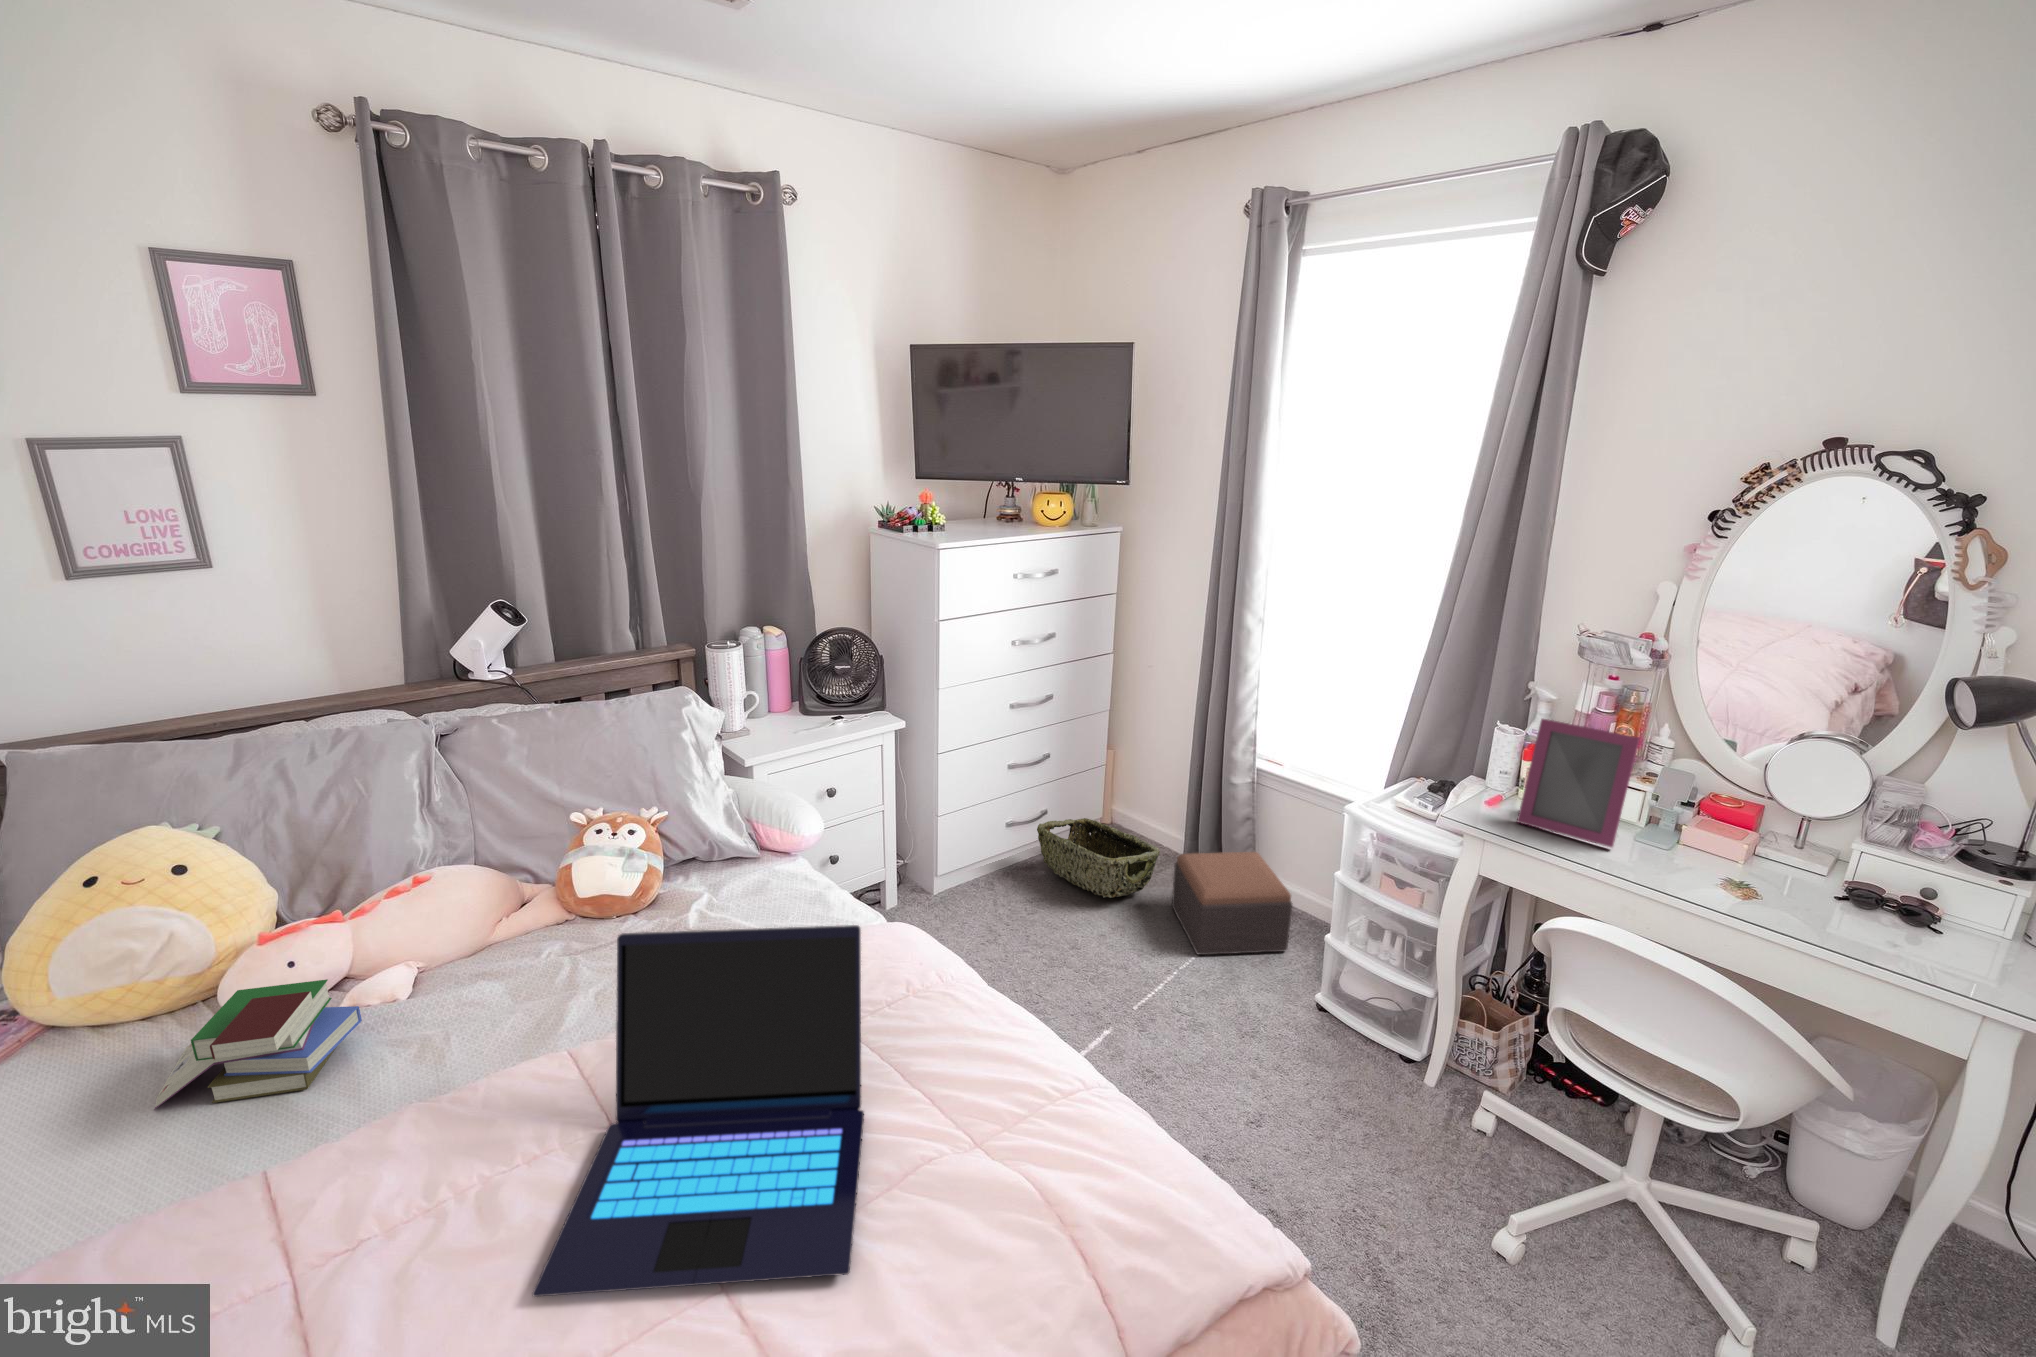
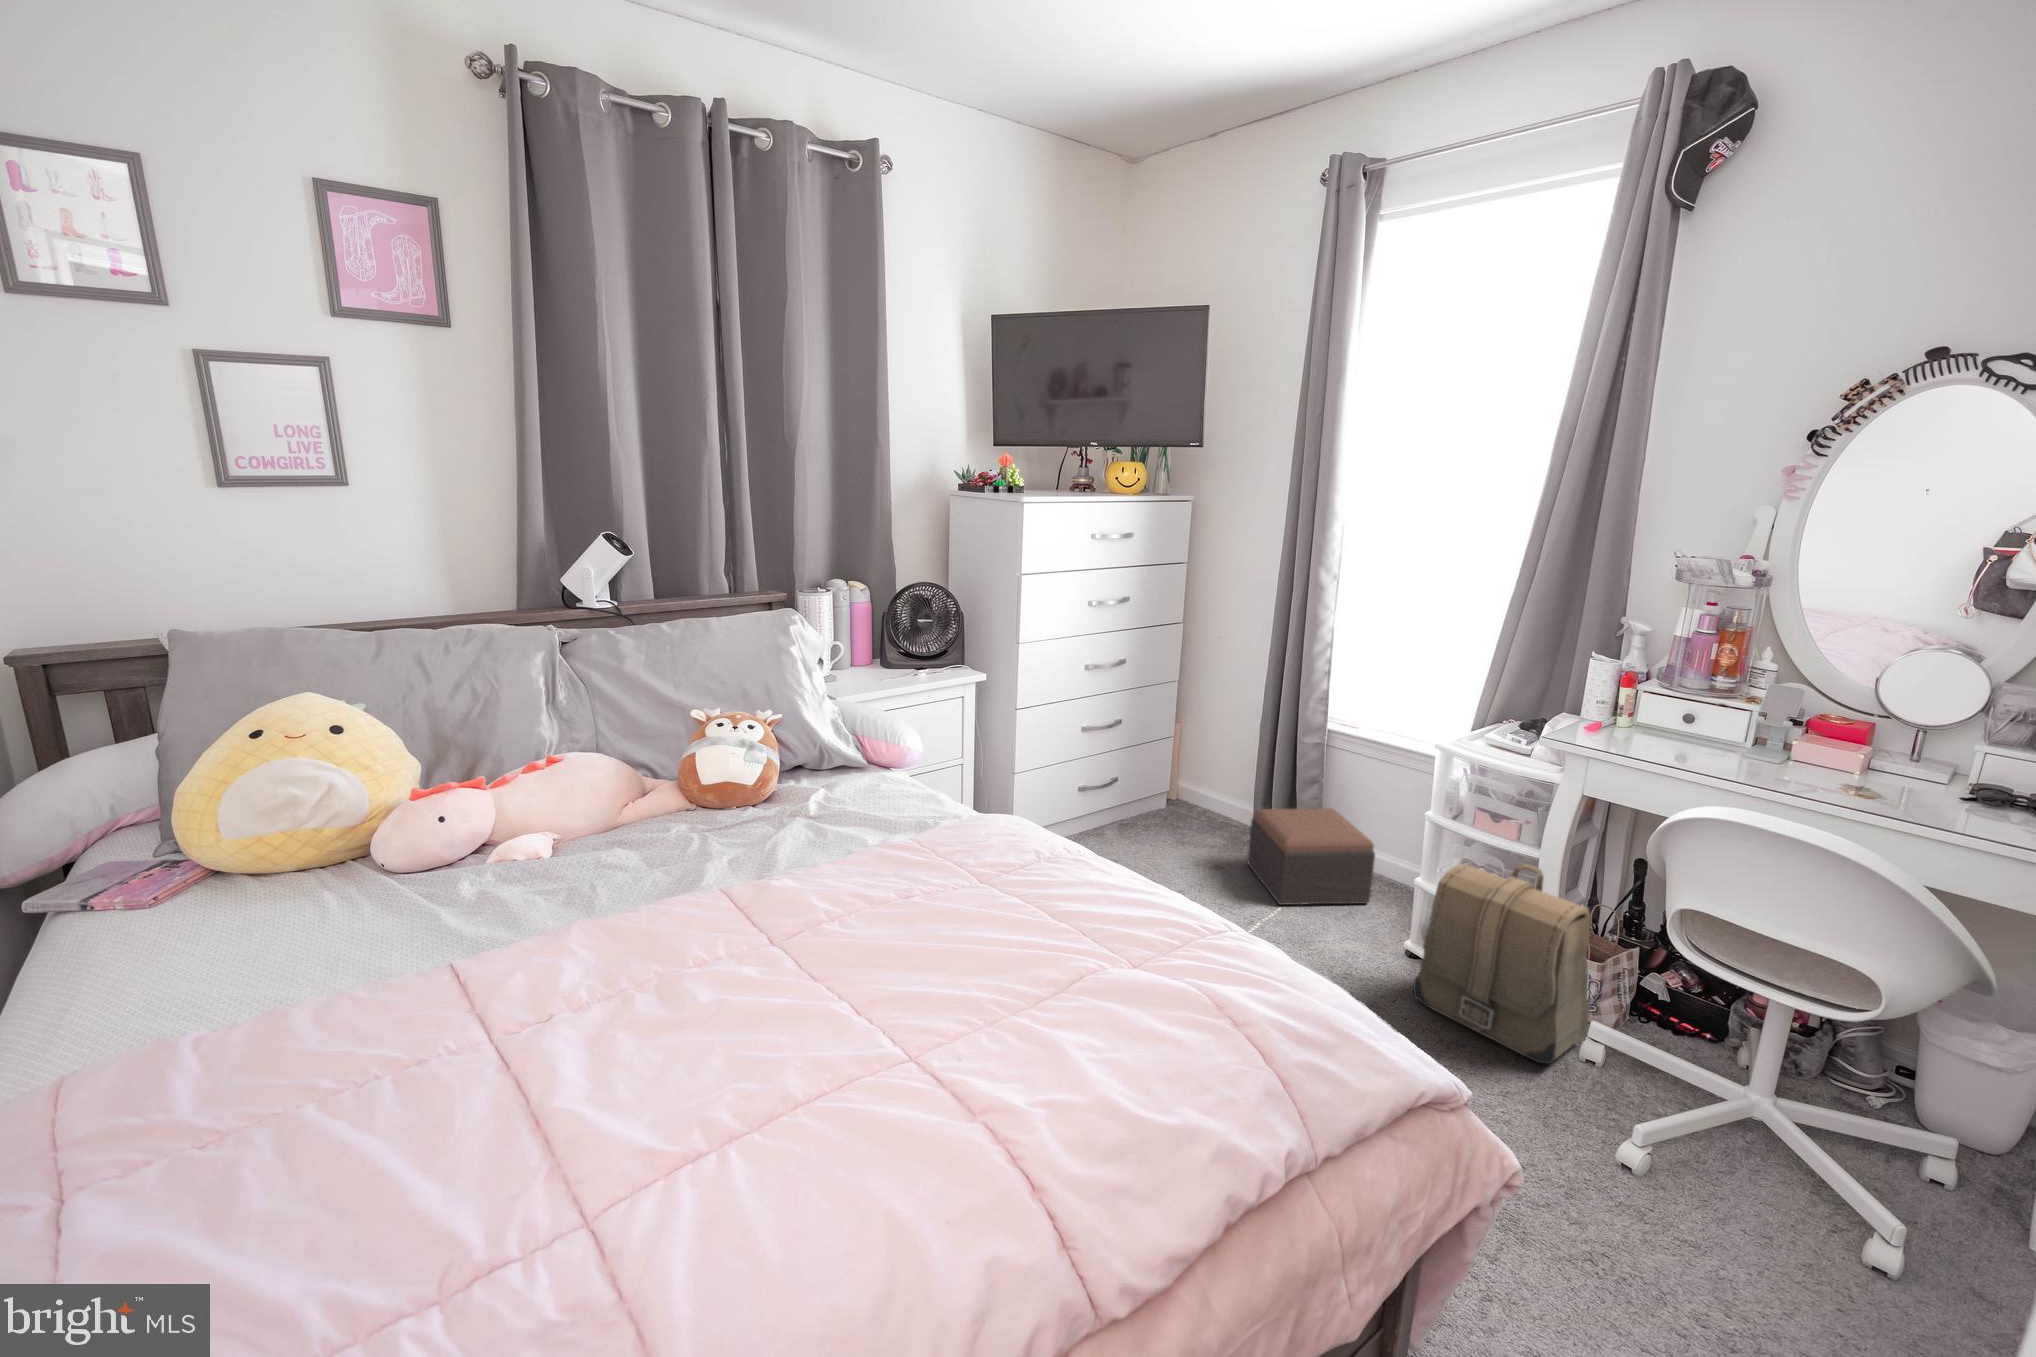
picture frame: present [1517,719,1640,847] -> none [1621,636,1750,759]
woven basket: present [1037,818,1160,898] -> none [1110,783,1235,855]
laptop: present [533,925,864,1297] -> none [725,755,1035,1059]
backpack: none [1316,935,1483,1141] -> present [1413,864,1591,1064]
book: present [154,979,362,1110] -> none [321,823,510,931]

